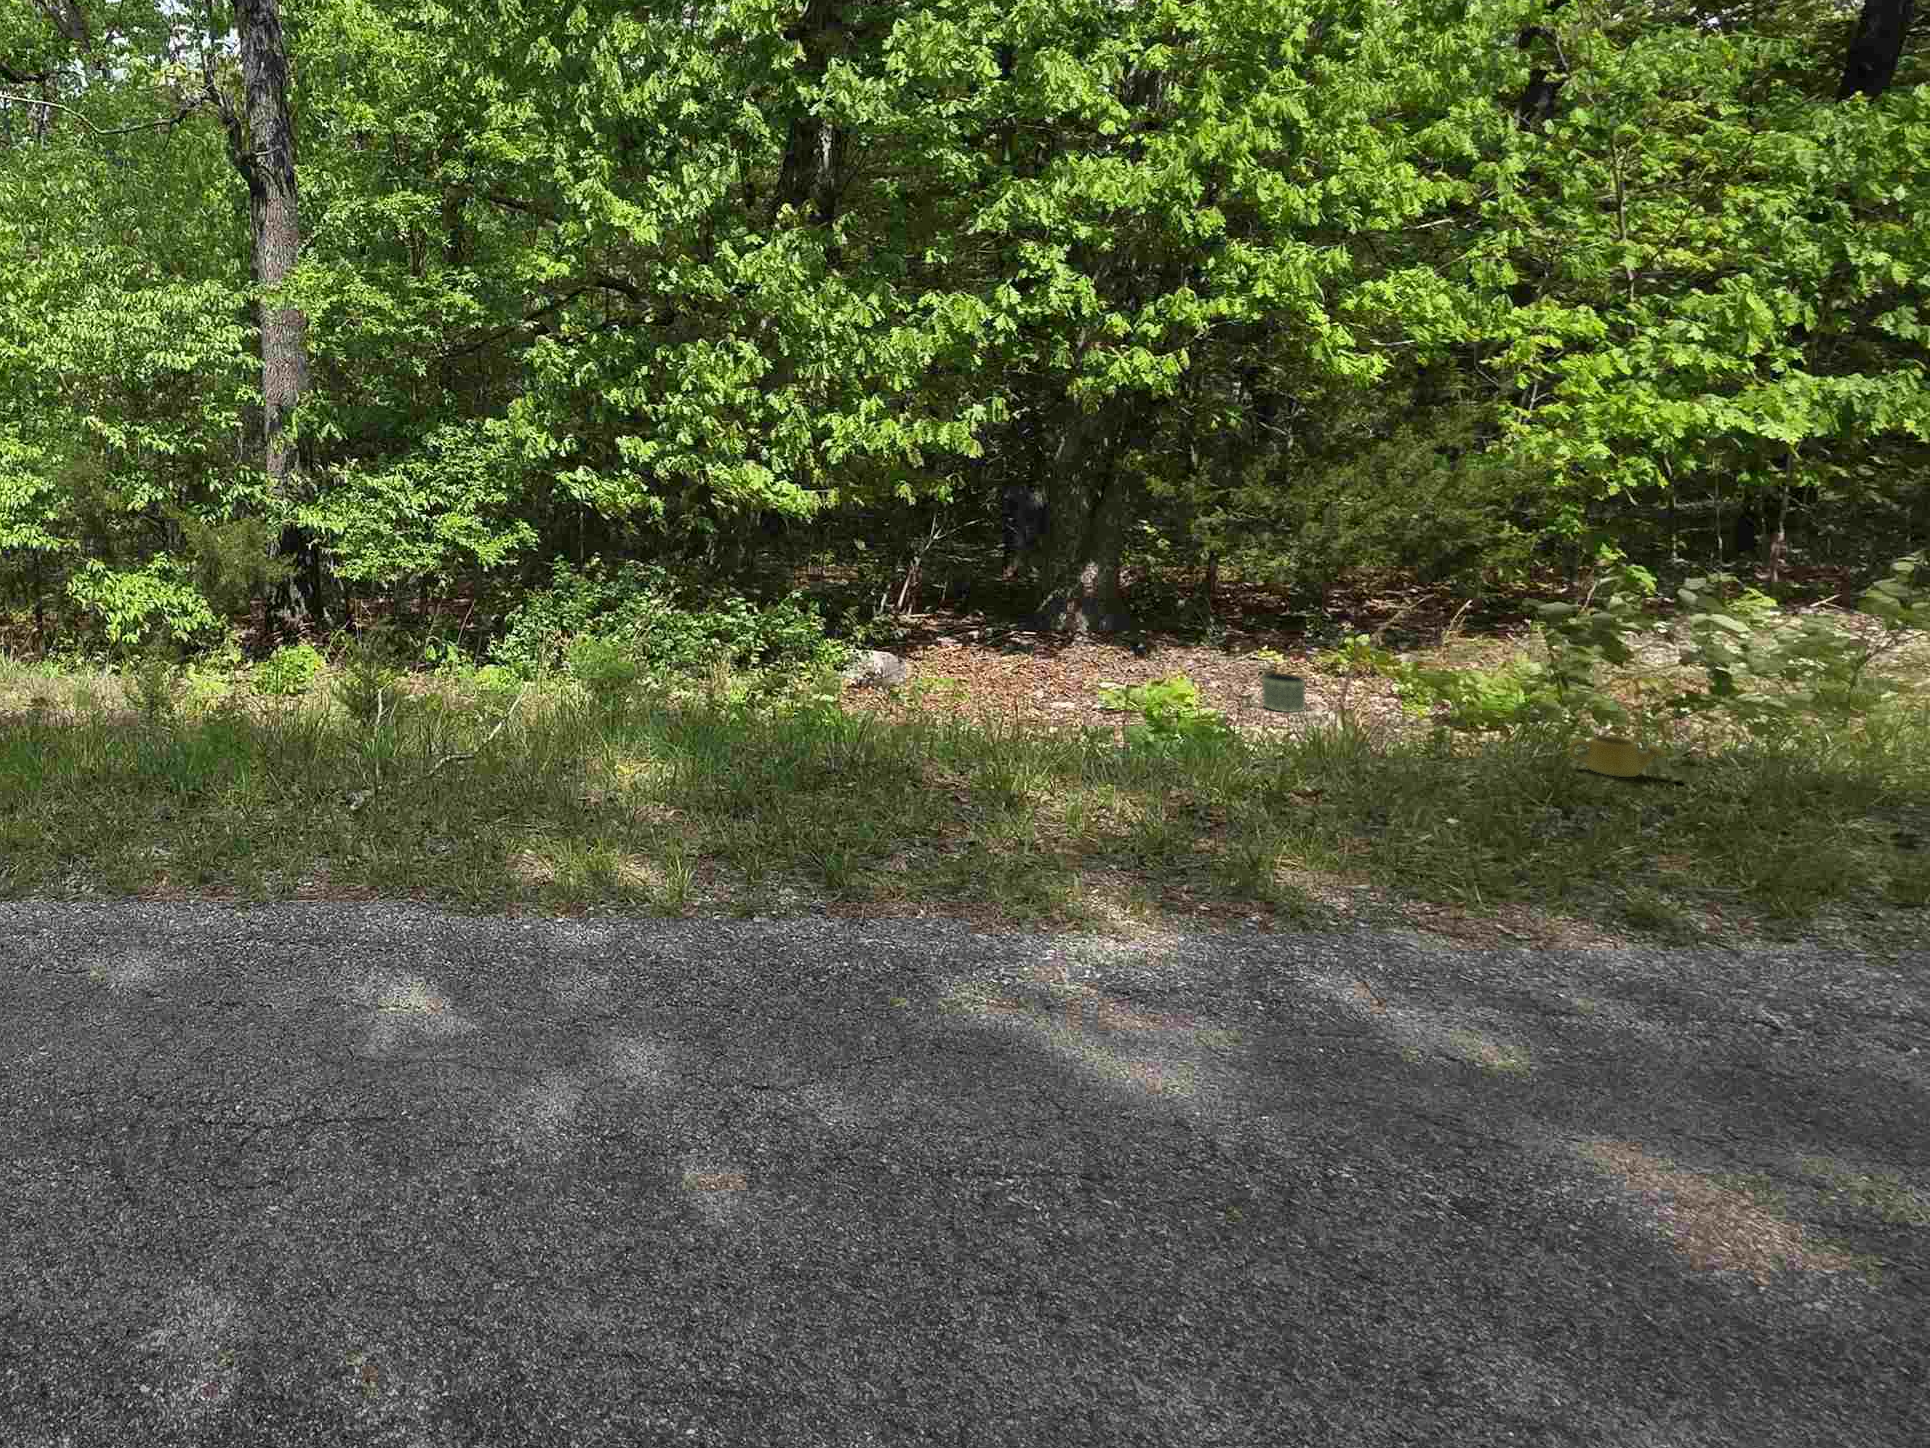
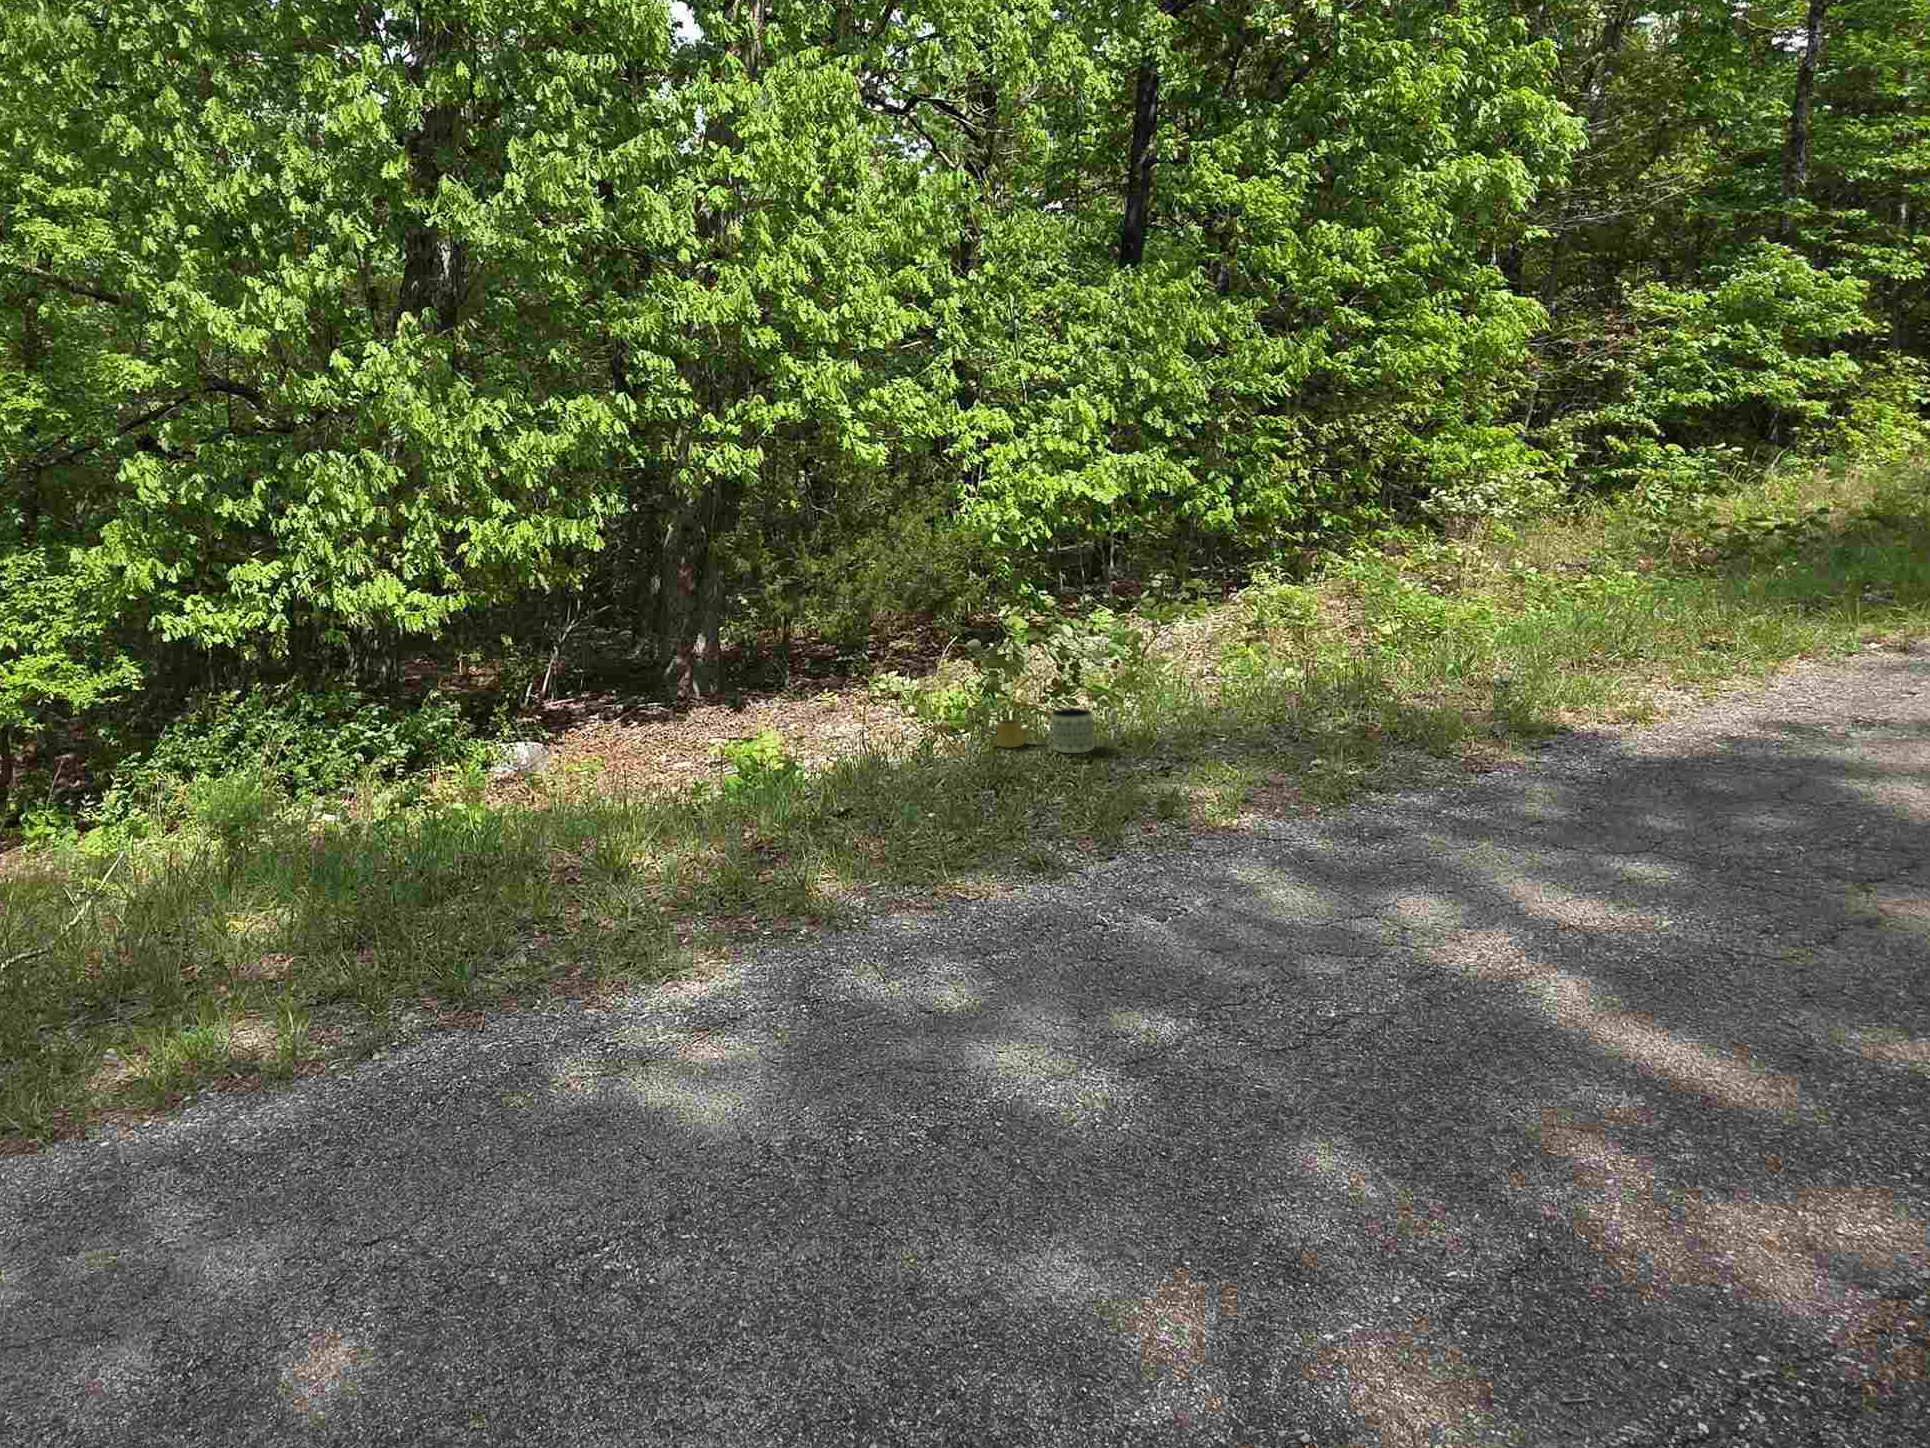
planter: present [1262,673,1305,712] -> present [1051,708,1095,753]

